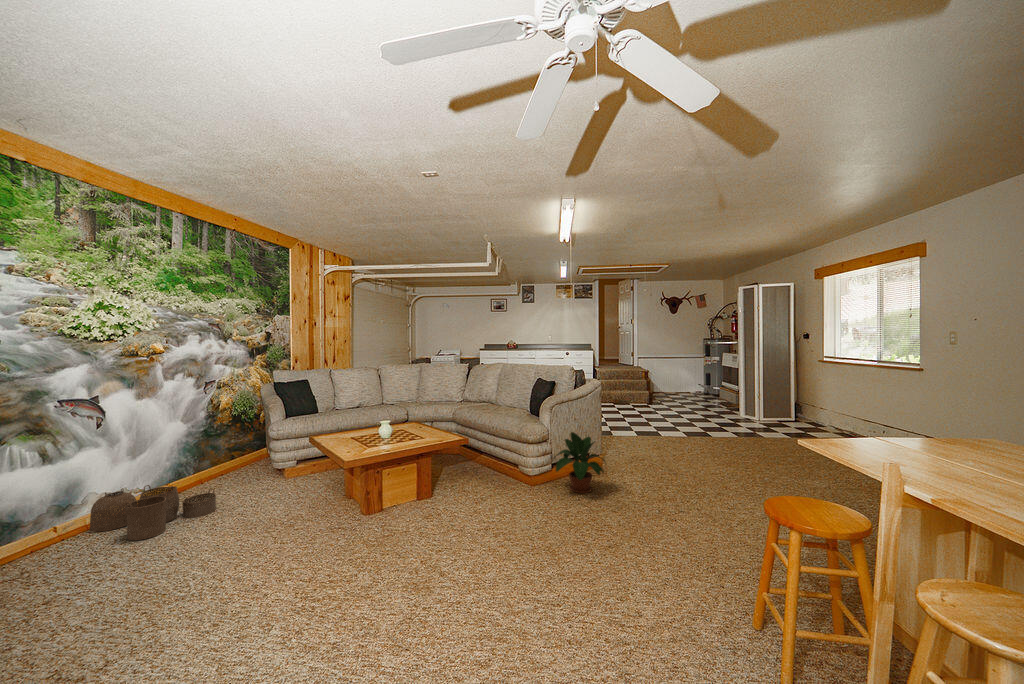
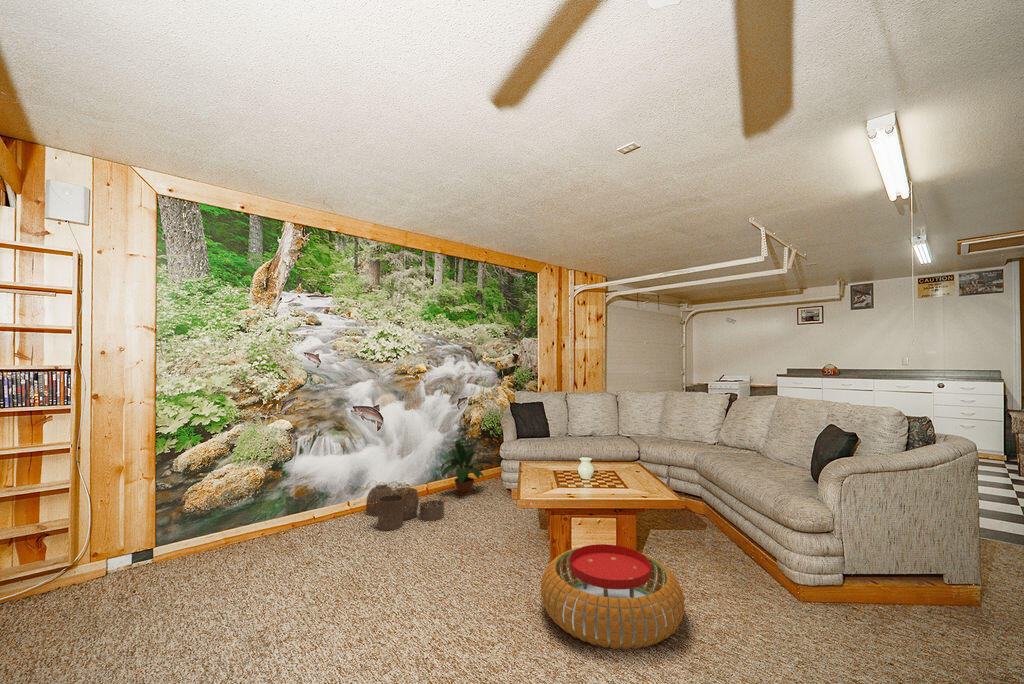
potted plant: present [553,432,605,493] -> present [441,443,484,495]
pouf: none [376,481,484,552] -> present [541,544,685,650]

